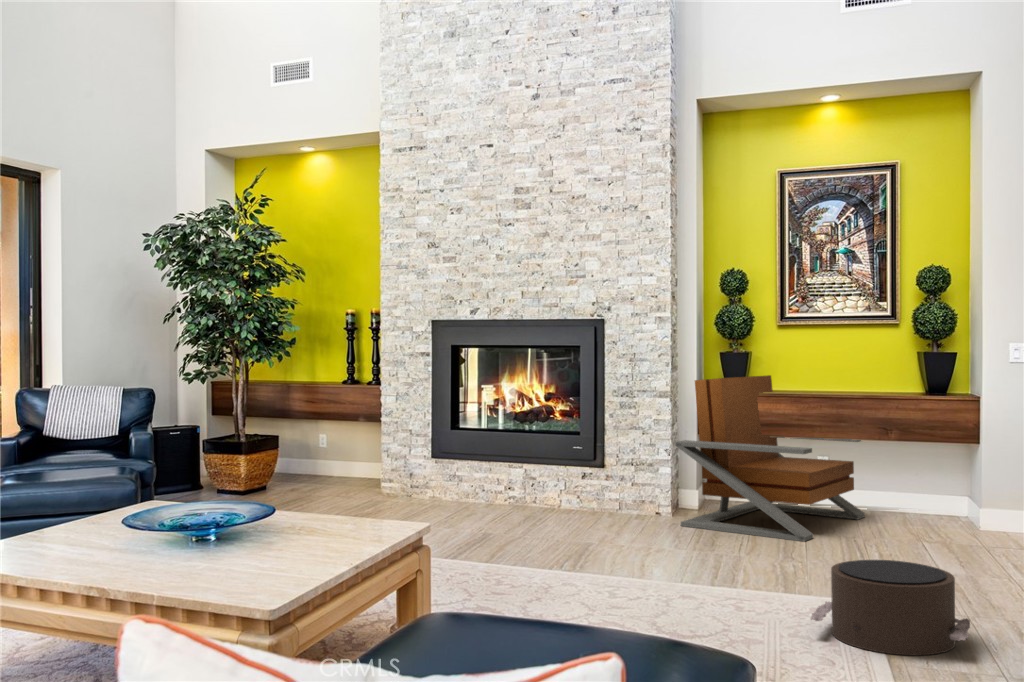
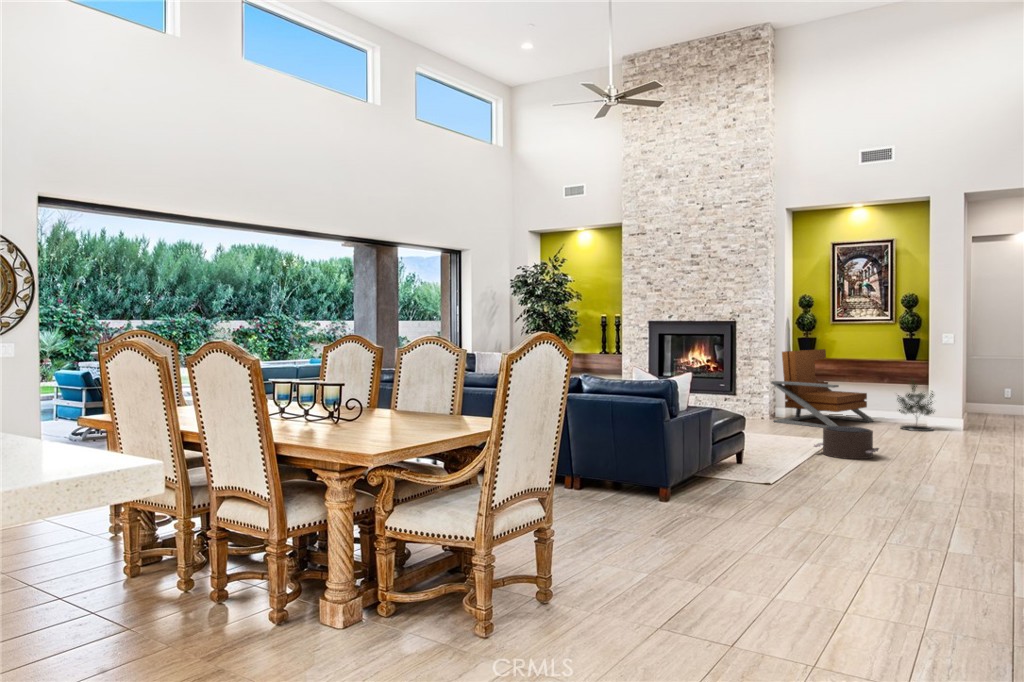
potted tree: none [915,426,999,541] -> present [897,380,935,431]

